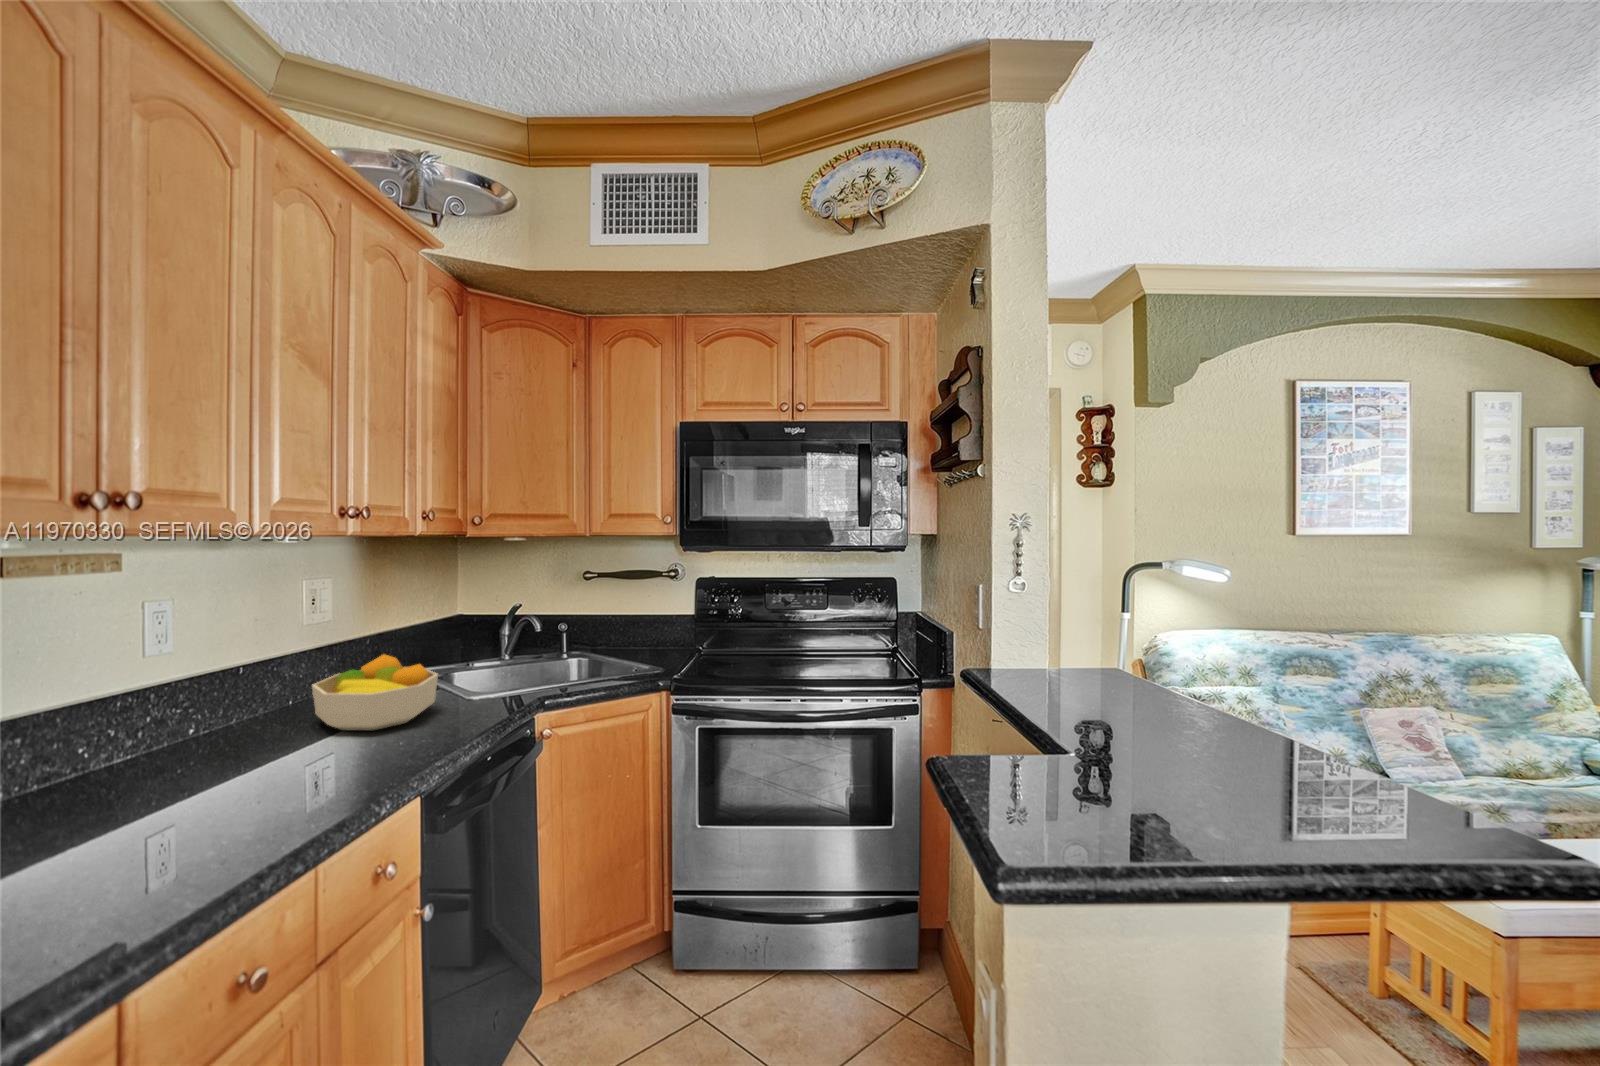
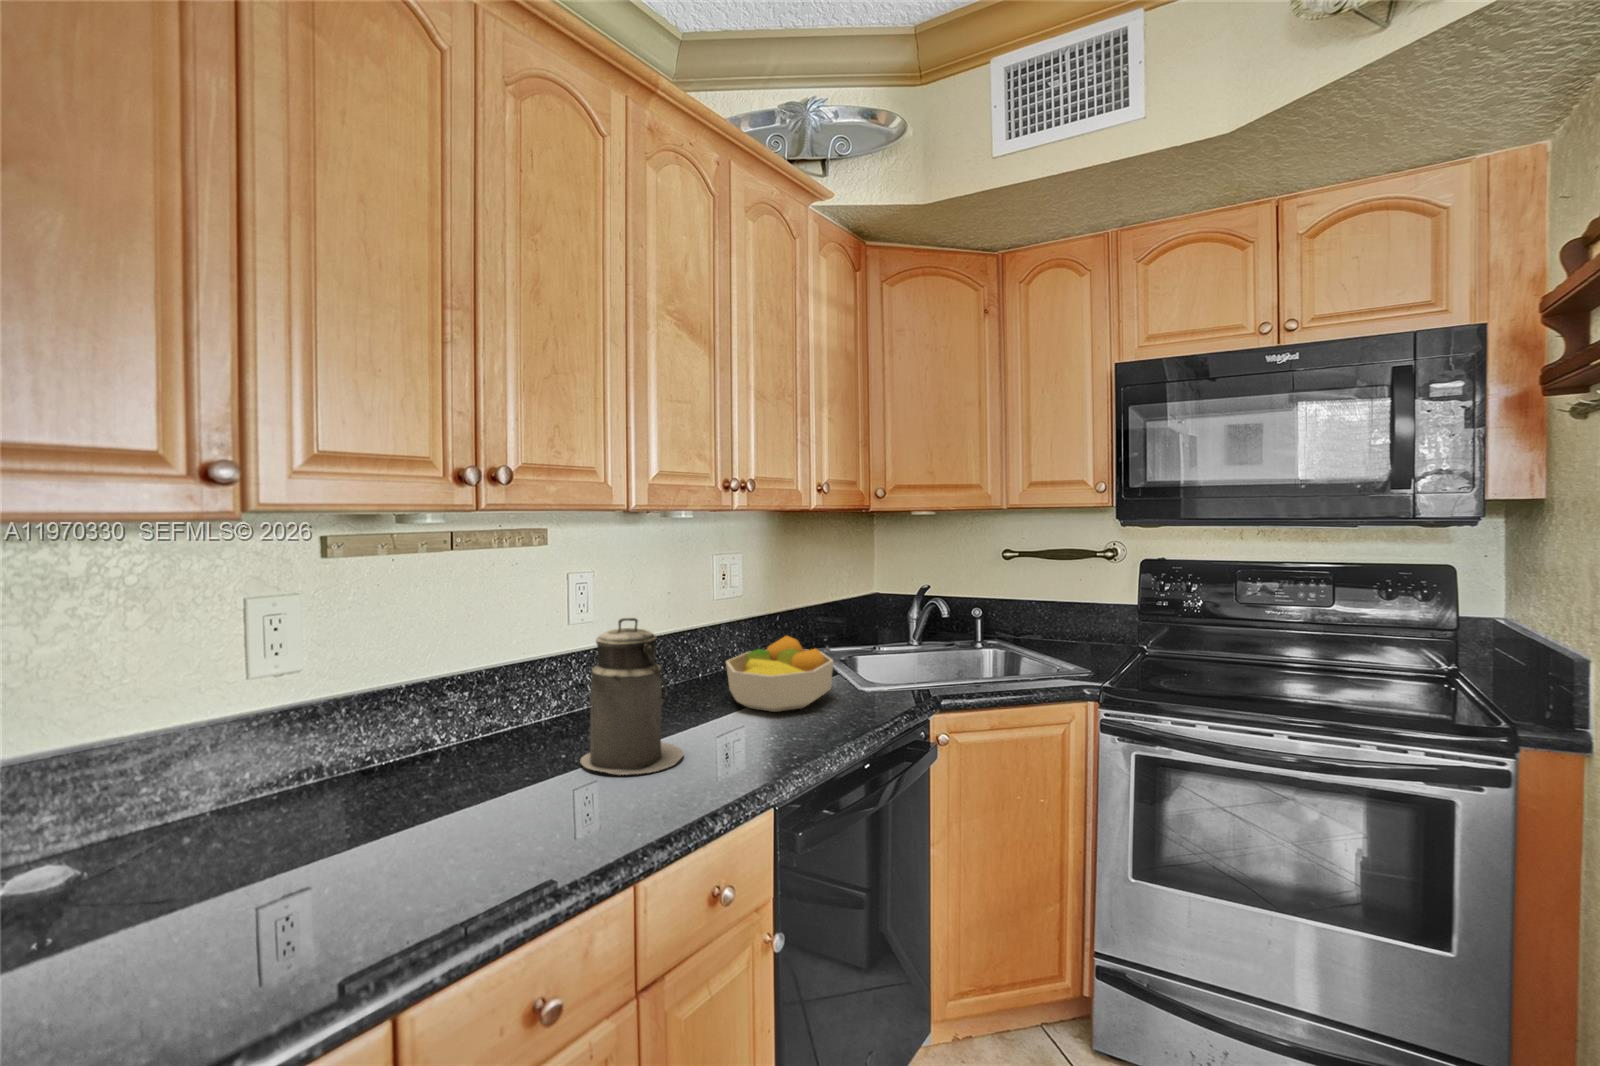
canister: none [113,640,268,824] -> present [580,618,683,775]

